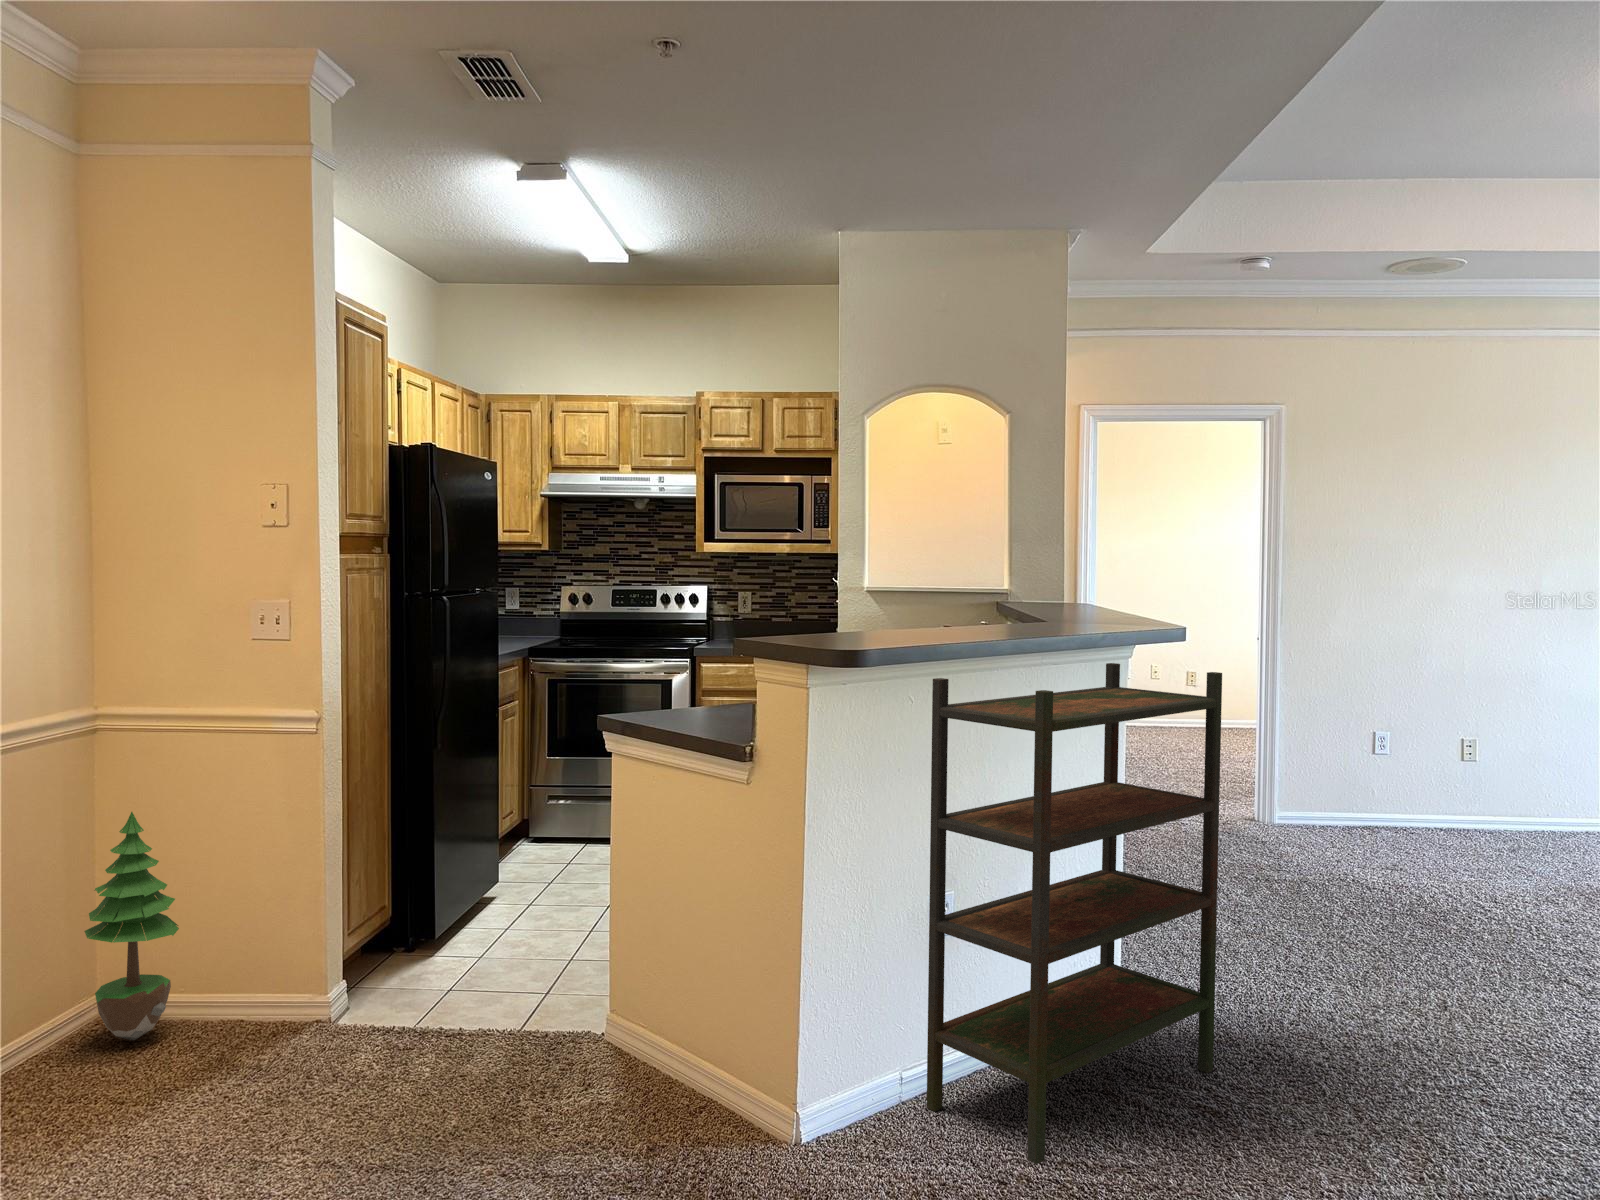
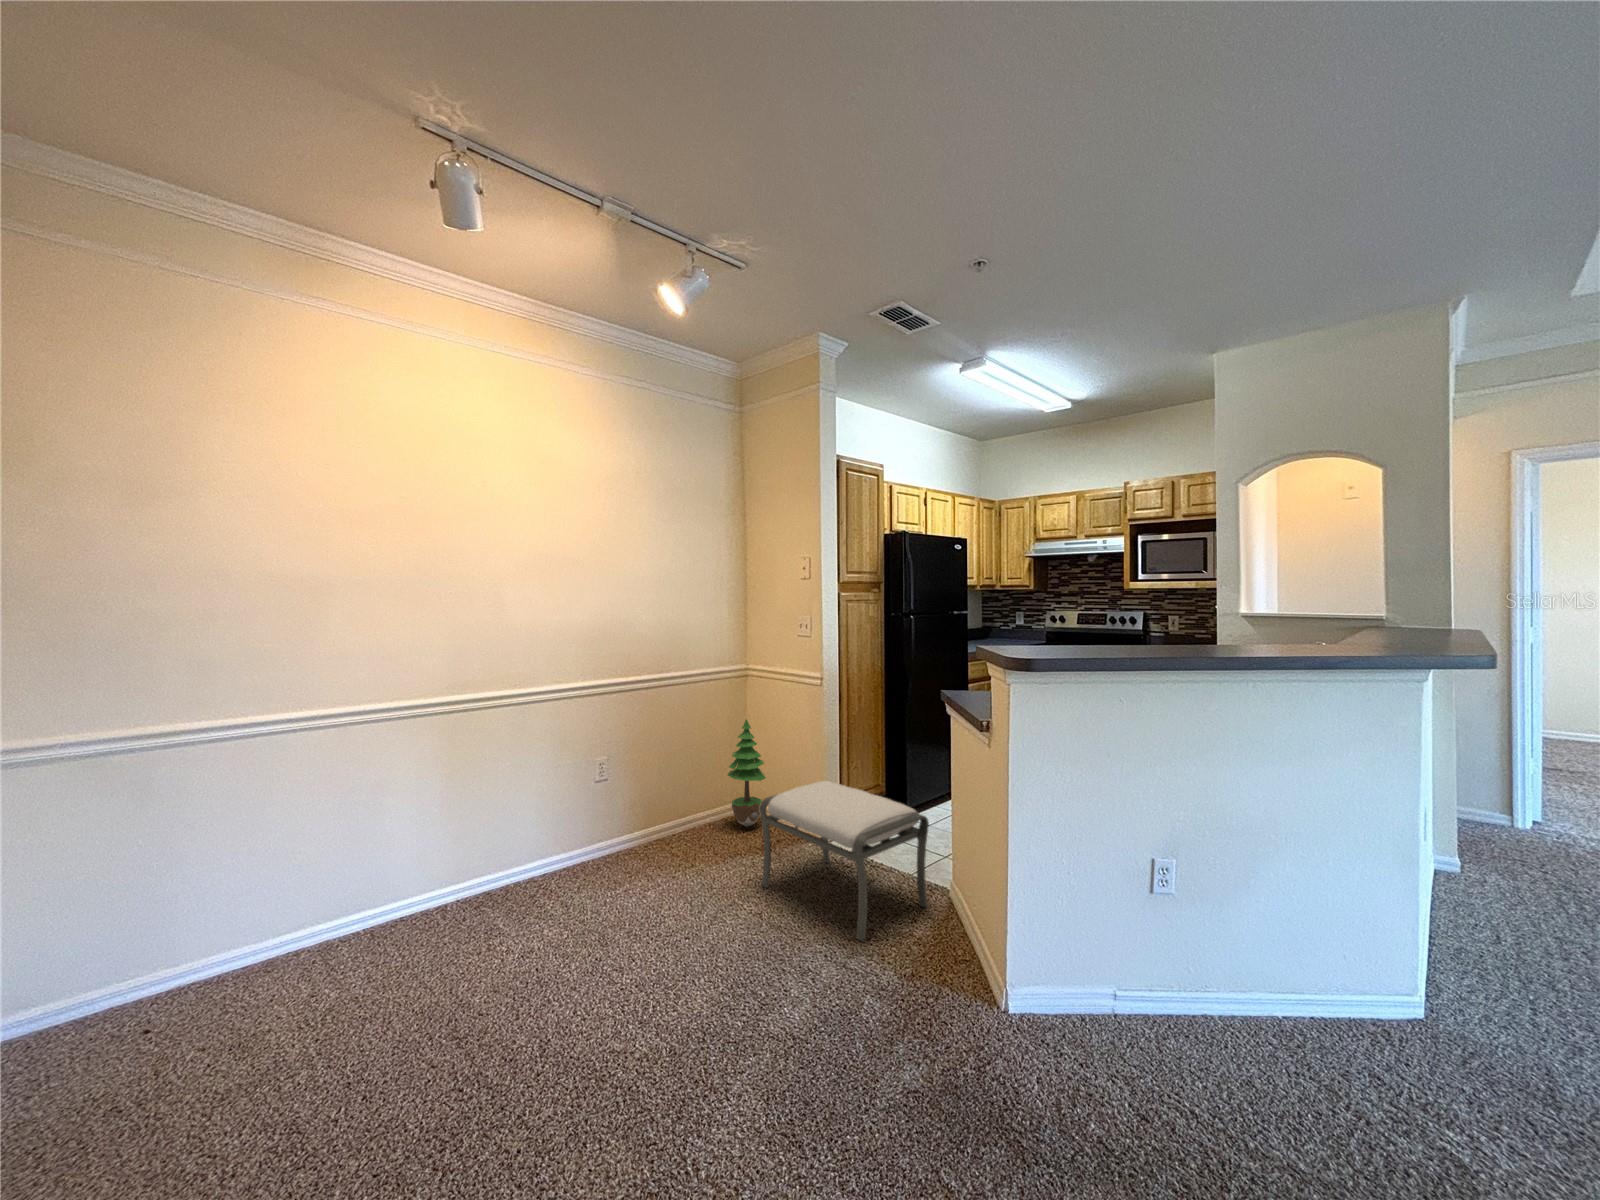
bookshelf: present [927,663,1222,1164] -> none [1133,688,1497,1123]
ottoman: none [268,899,591,1143] -> present [759,781,929,942]

